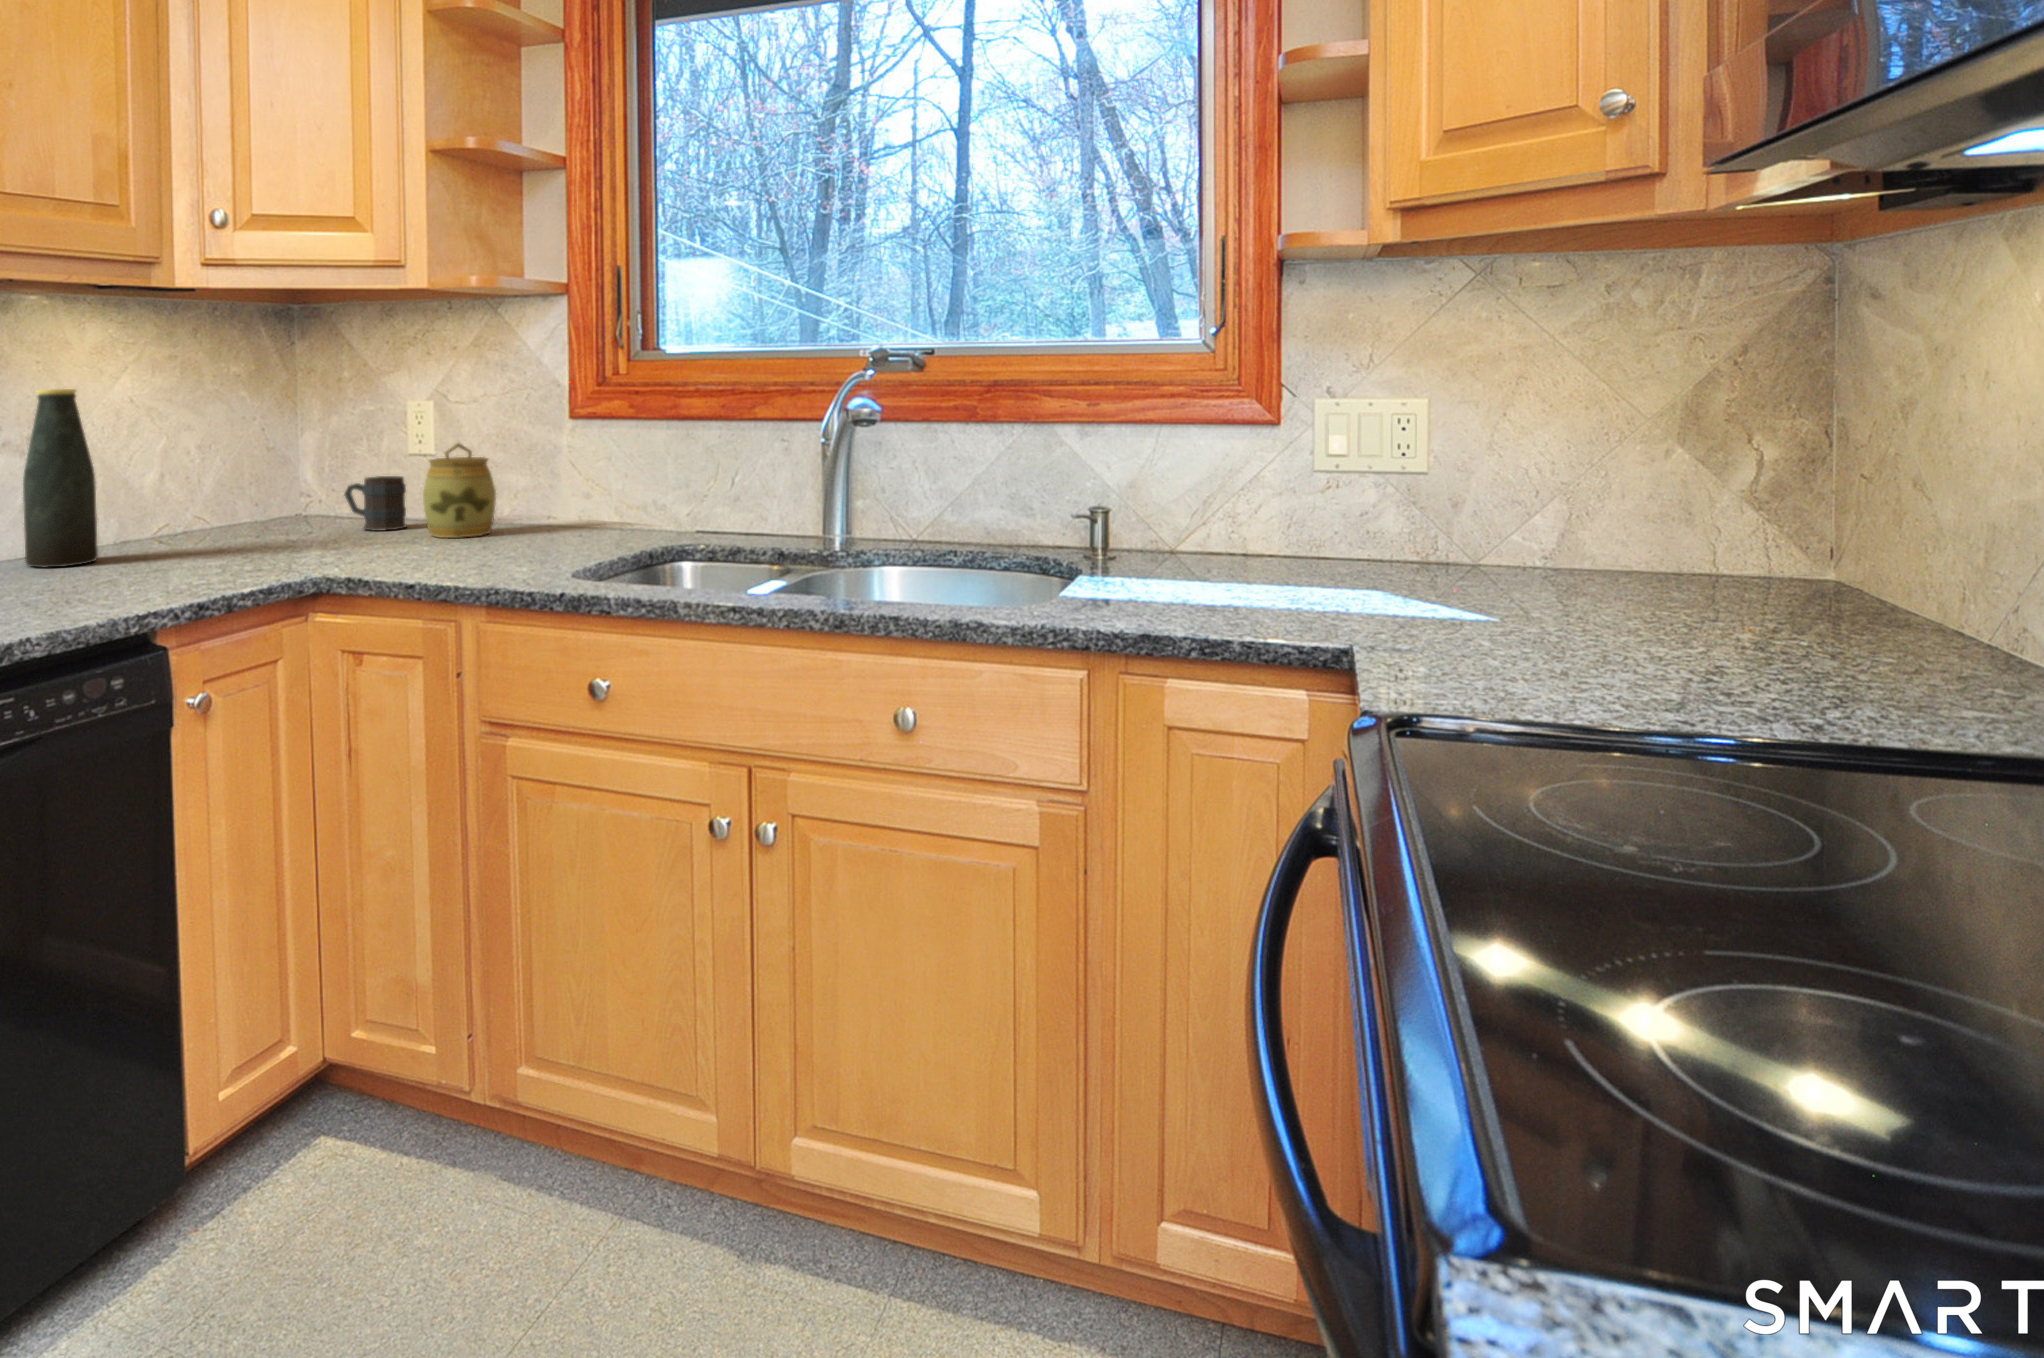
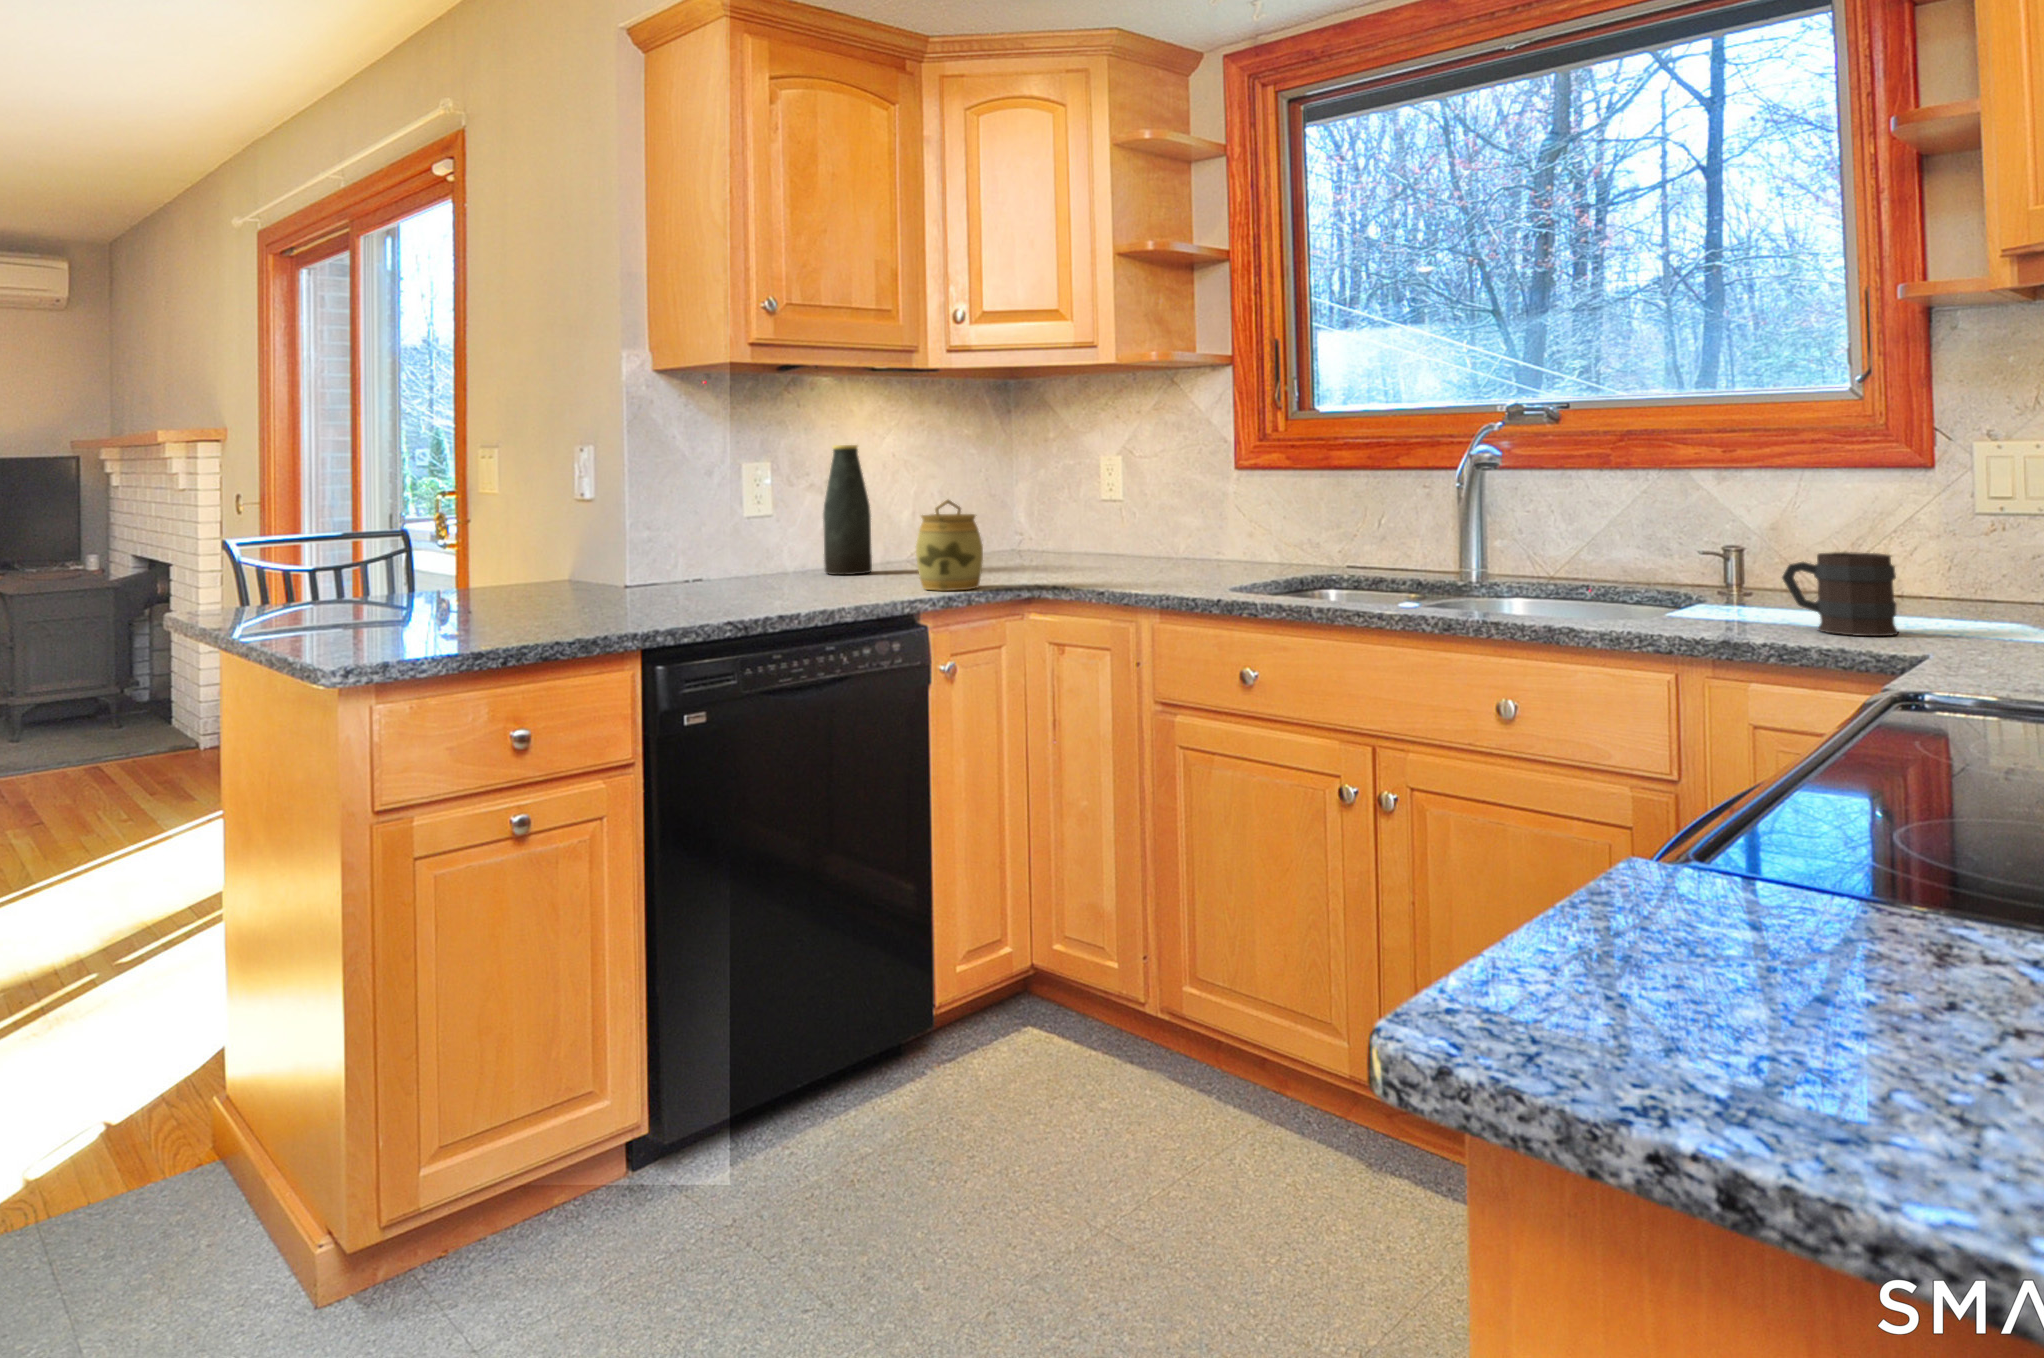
jar: present [423,443,496,538] -> present [916,500,983,591]
mug: present [344,476,406,531] -> present [1782,552,1898,636]

